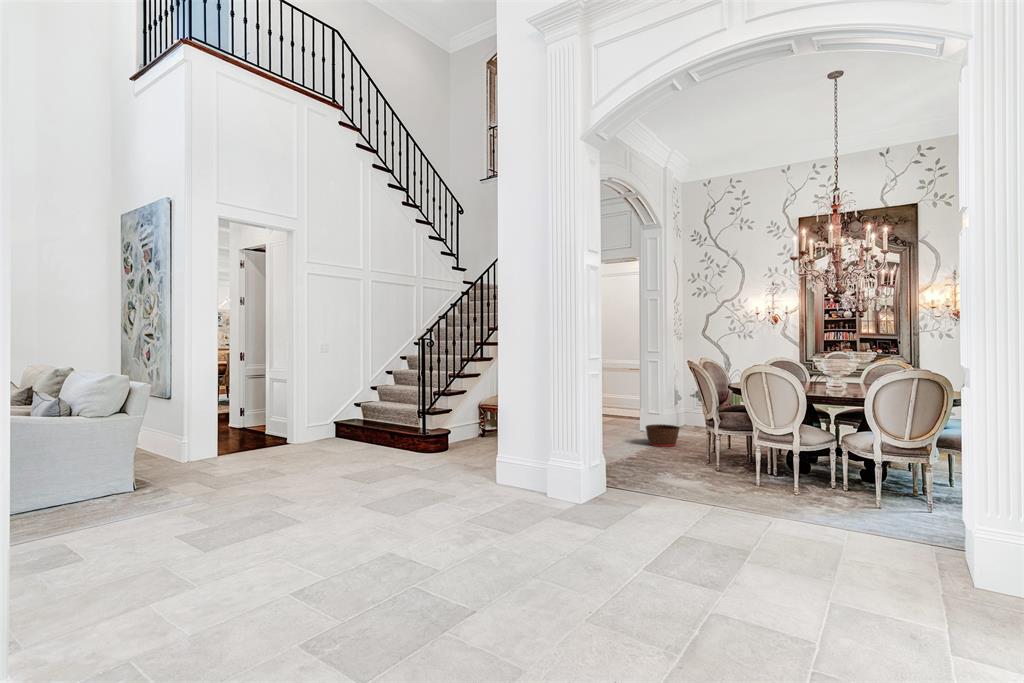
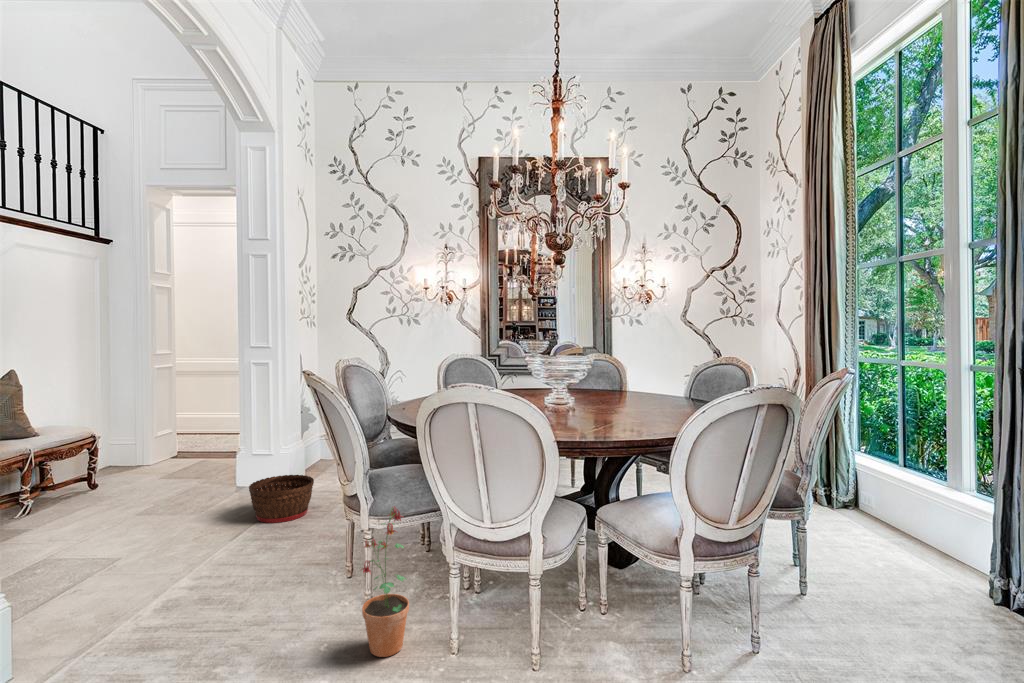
potted plant: none [697,423,720,485] -> present [362,506,409,657]

